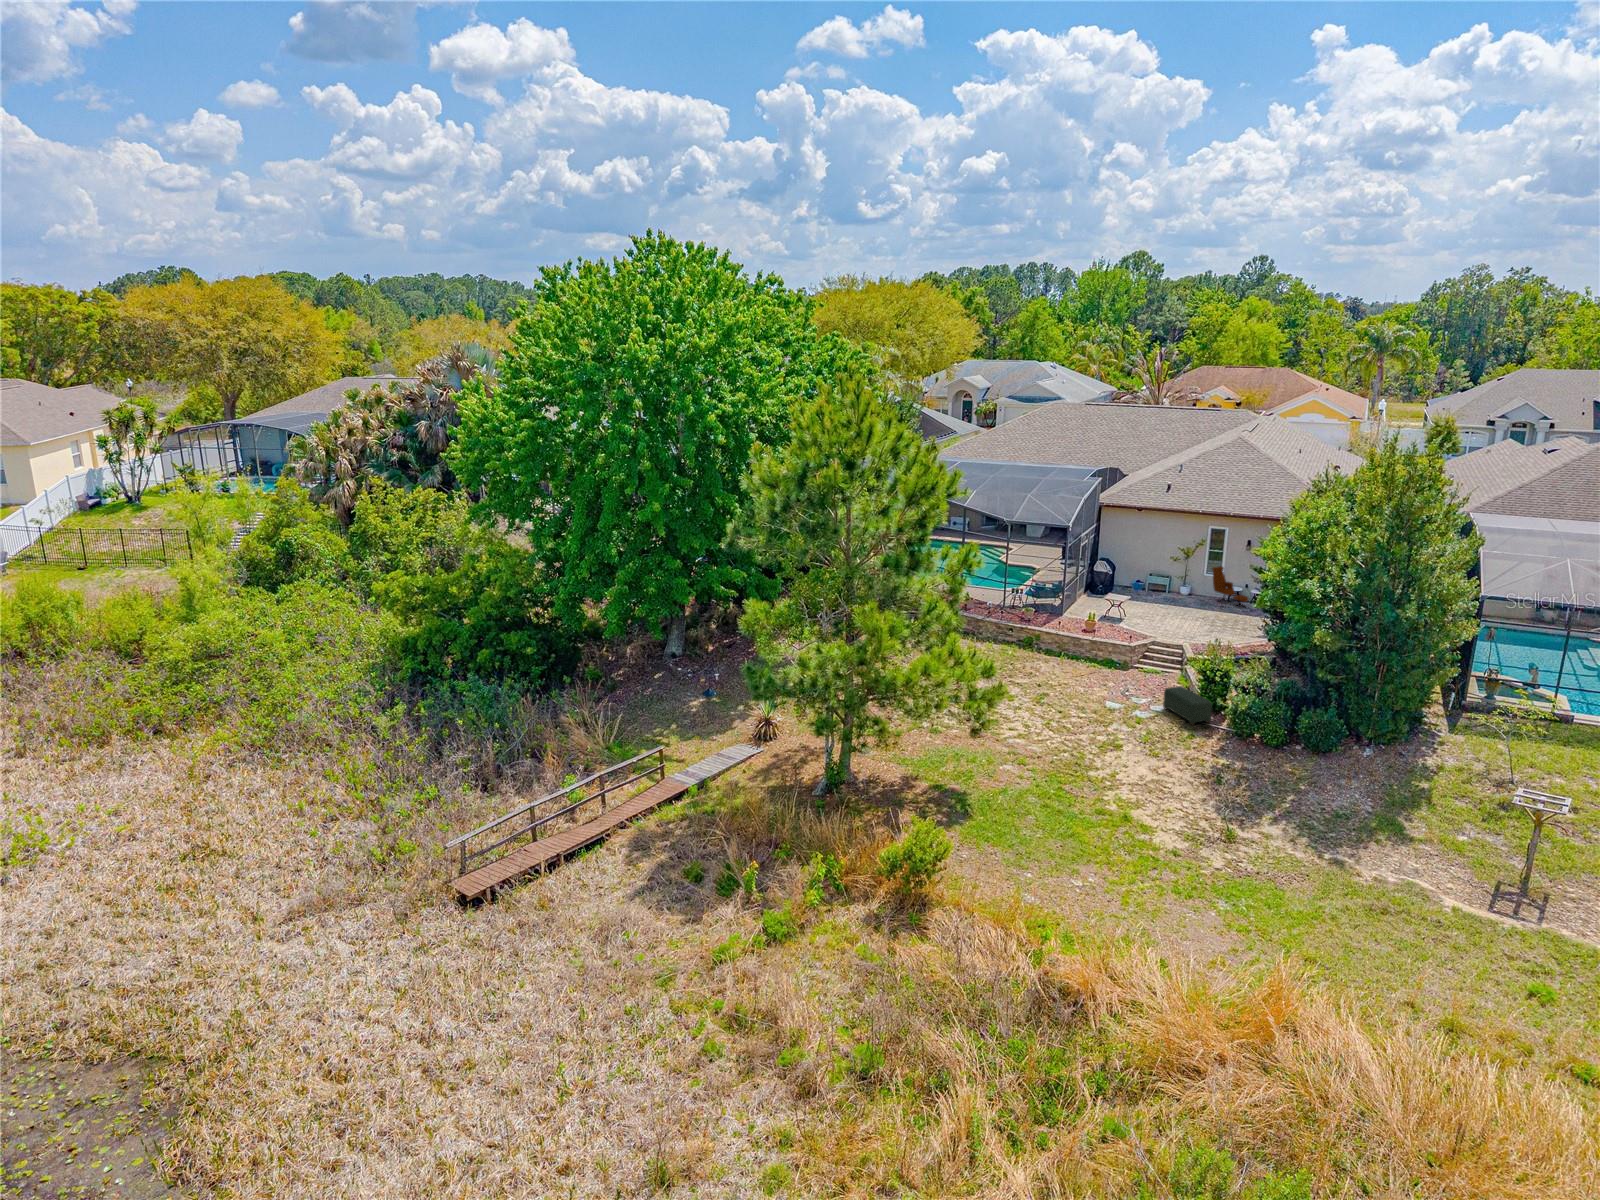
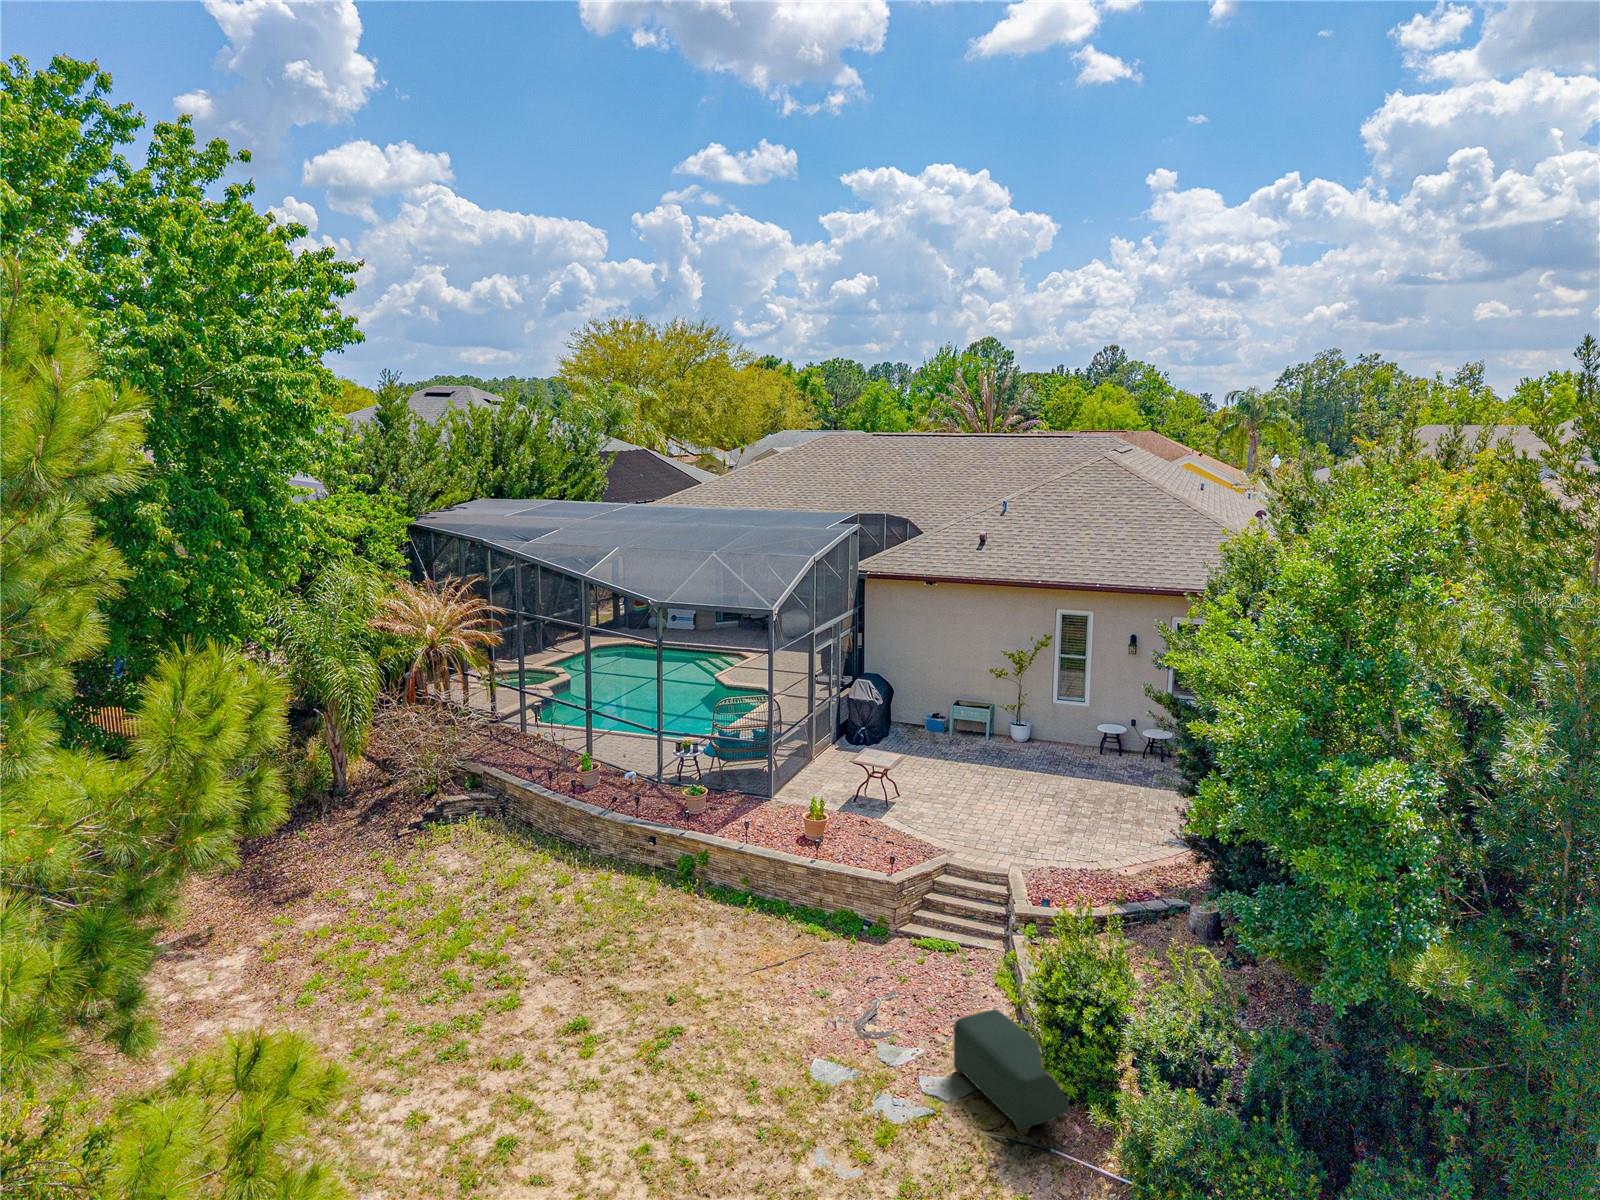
lounge chair: present [1213,566,1248,605] -> none [1069,685,1137,766]

